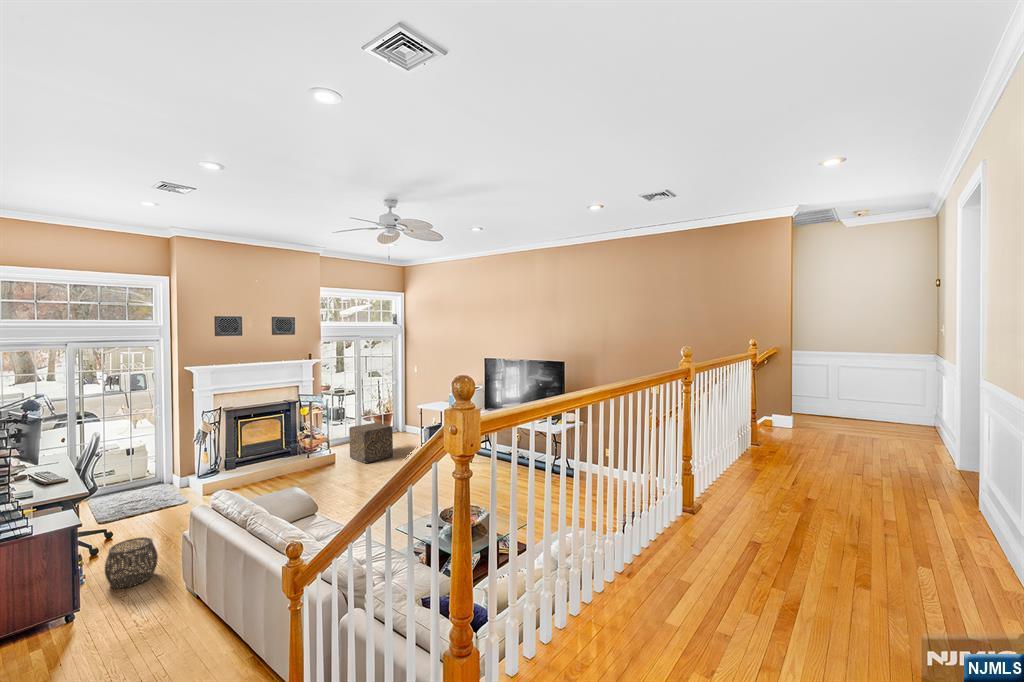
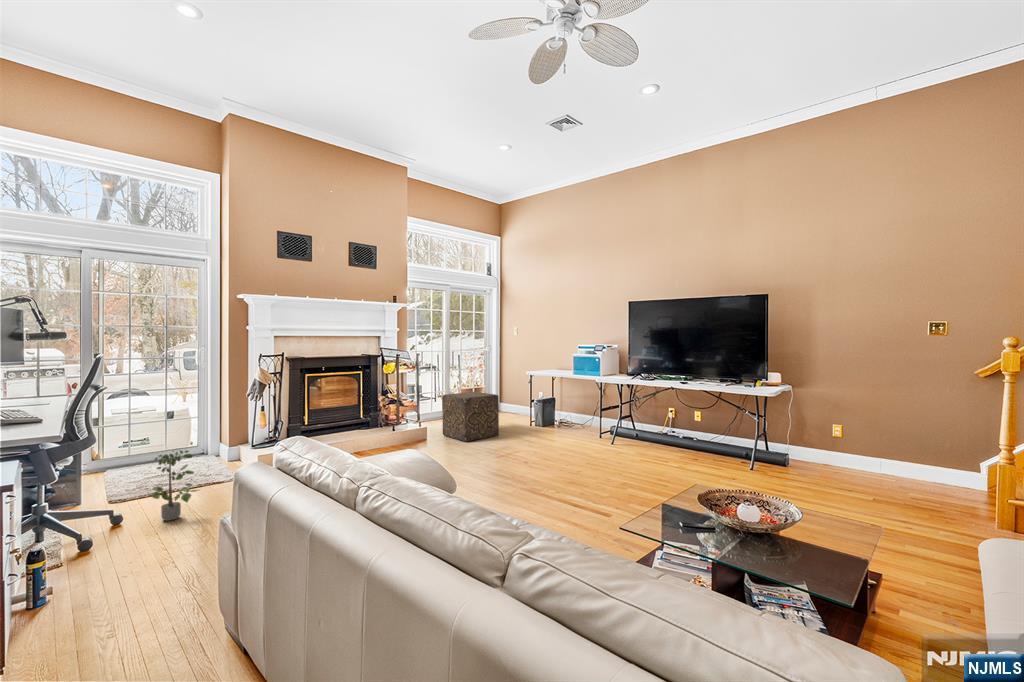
potted plant: none [133,488,166,535] -> present [152,451,198,521]
woven basket: present [104,537,158,588] -> none [79,521,177,614]

